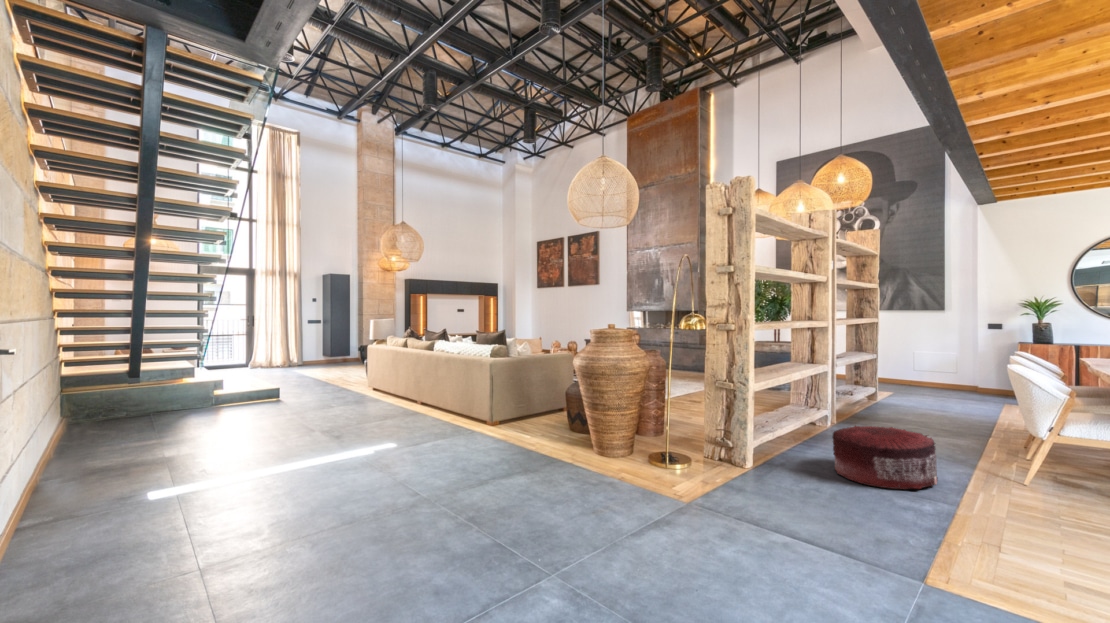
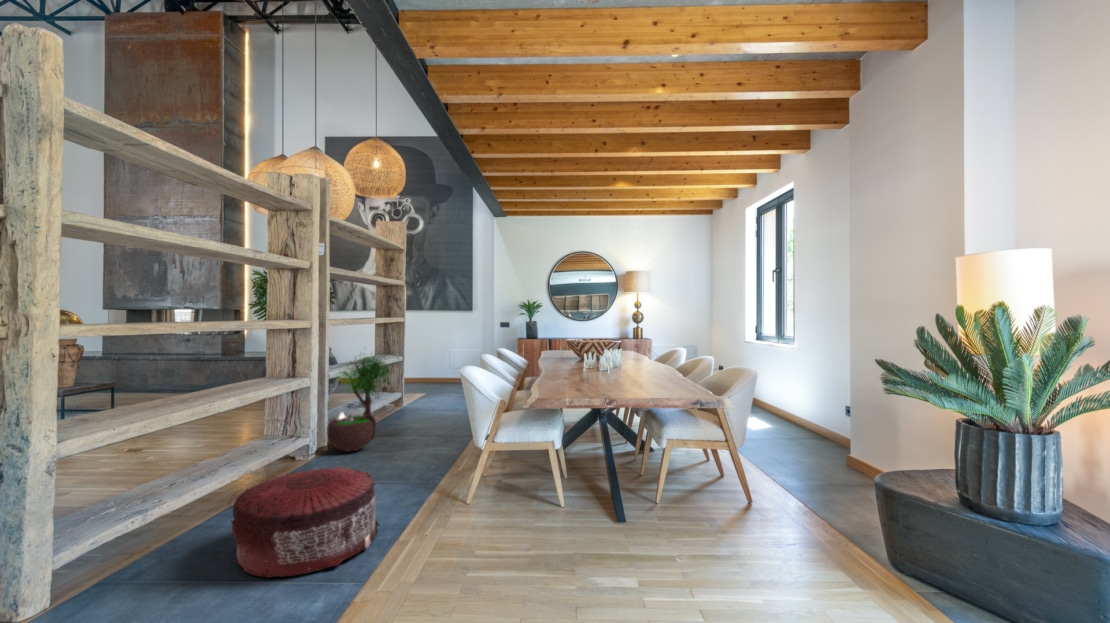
potted tree: none [838,343,896,427] -> present [327,355,389,452]

